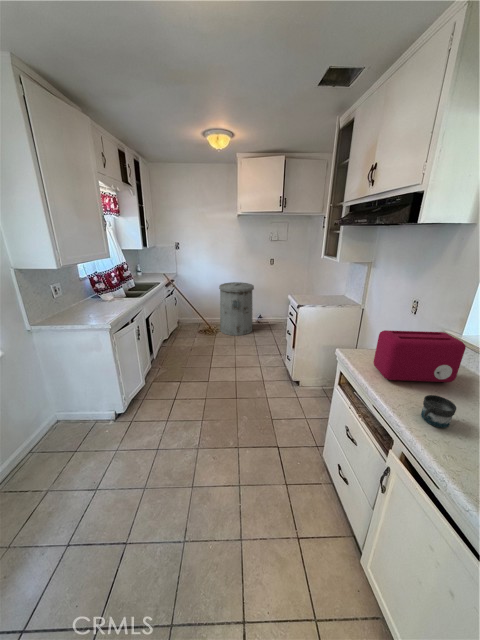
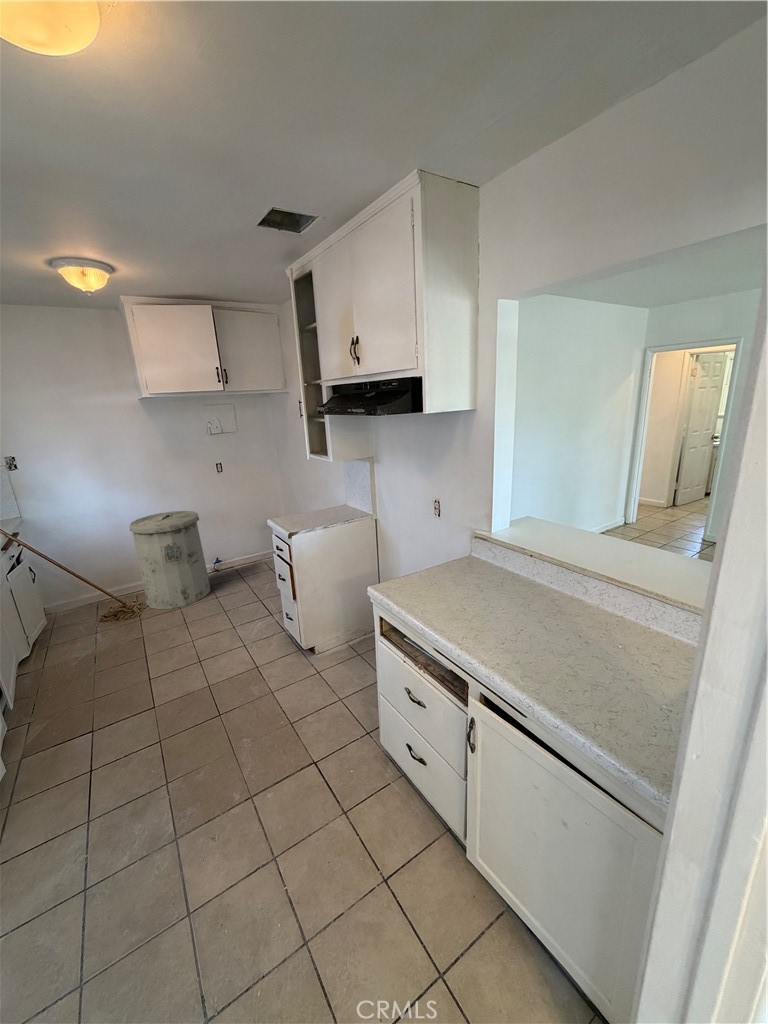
toaster: present [374,330,466,383] -> none [417,536,502,609]
mug: present [421,395,456,428] -> none [484,611,515,647]

